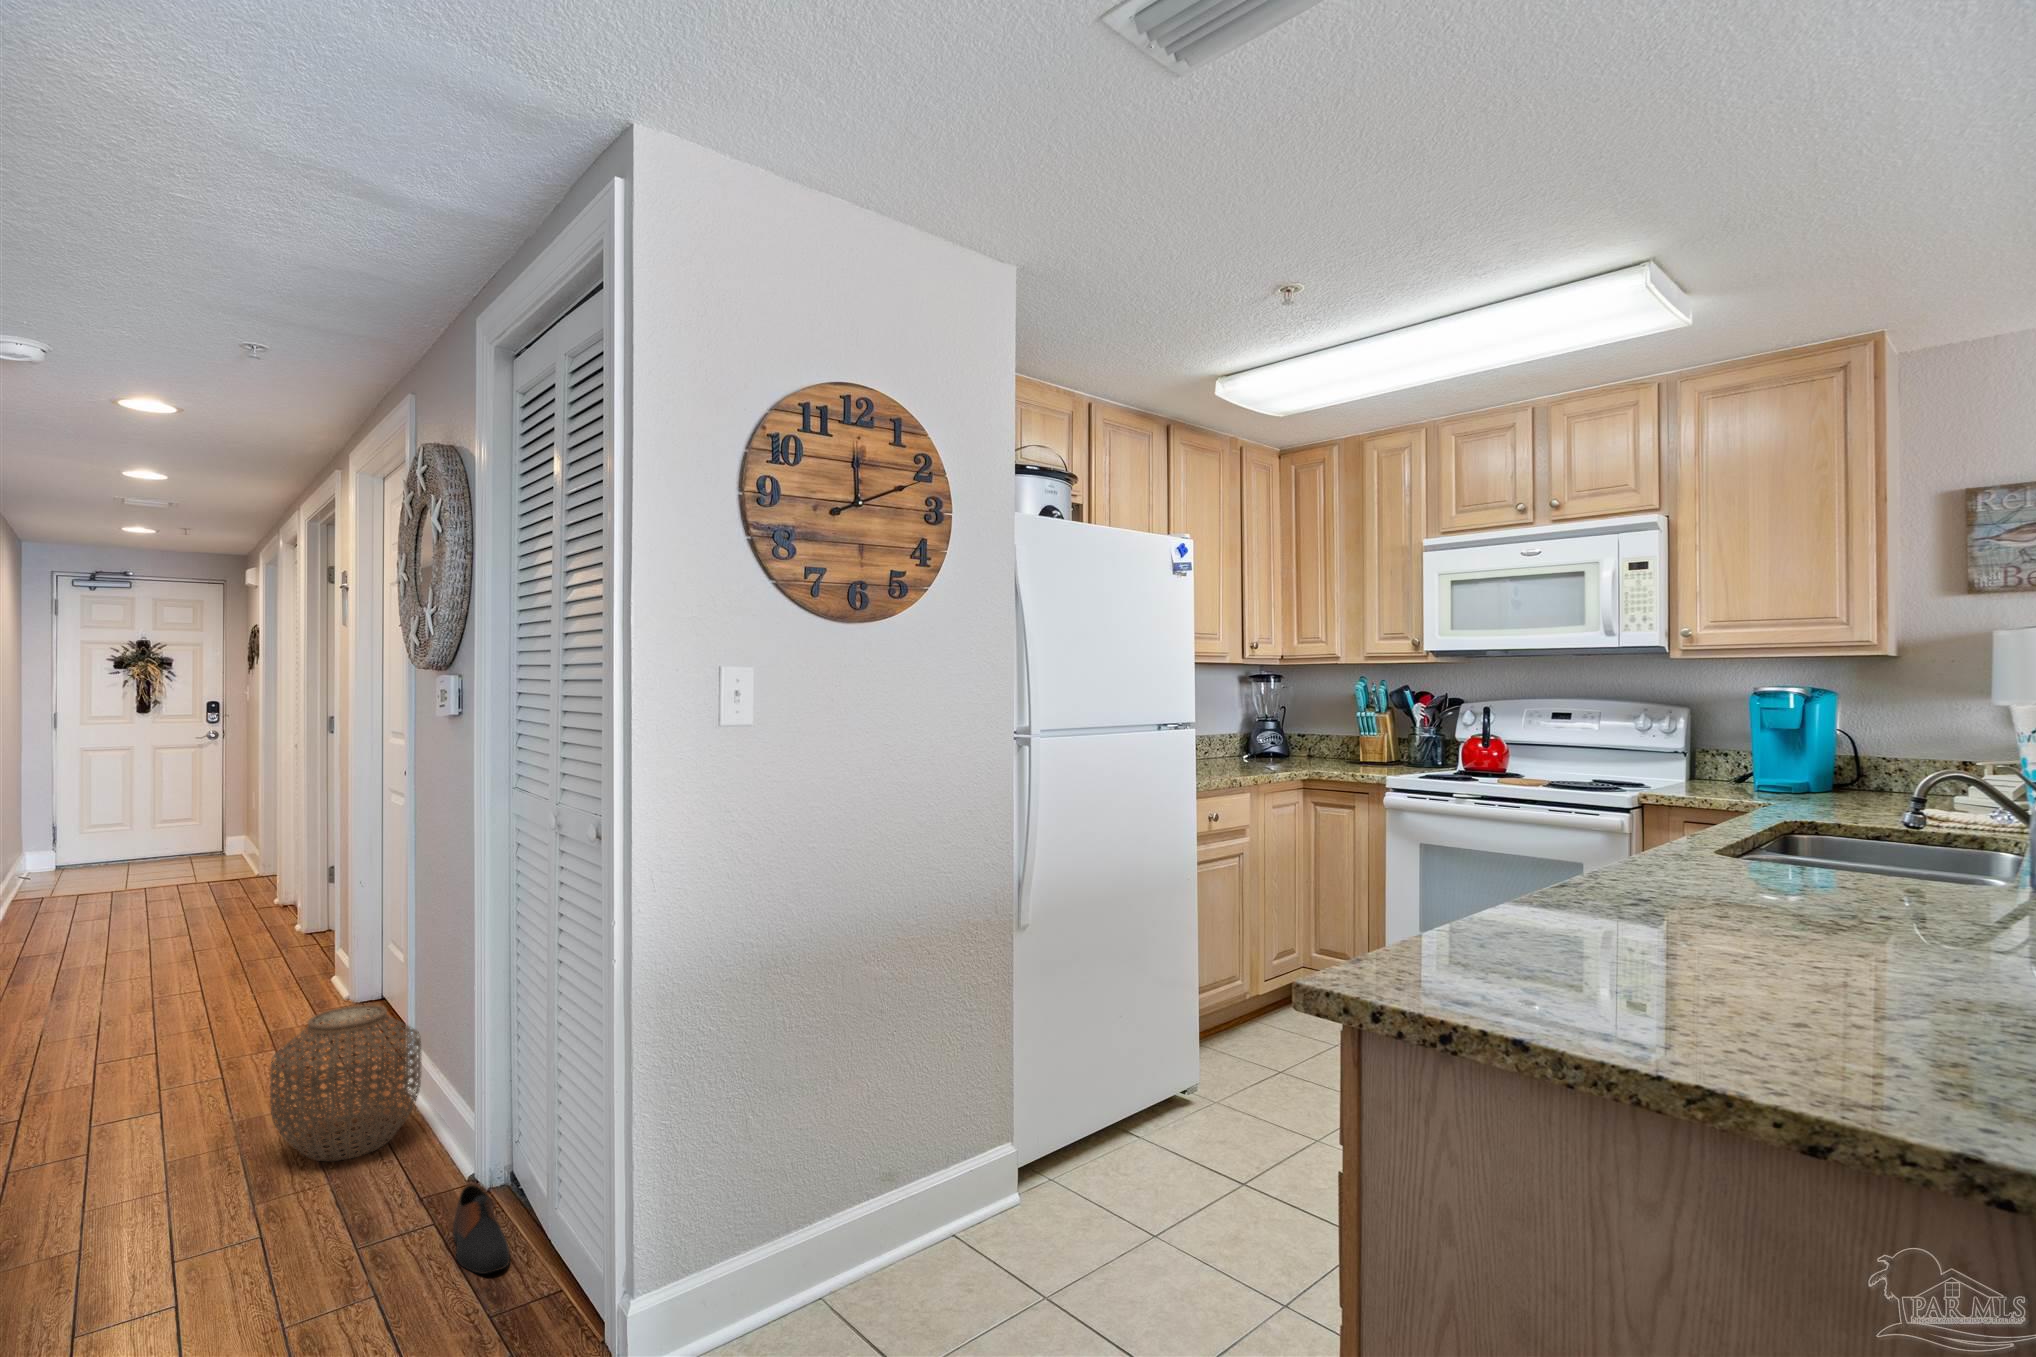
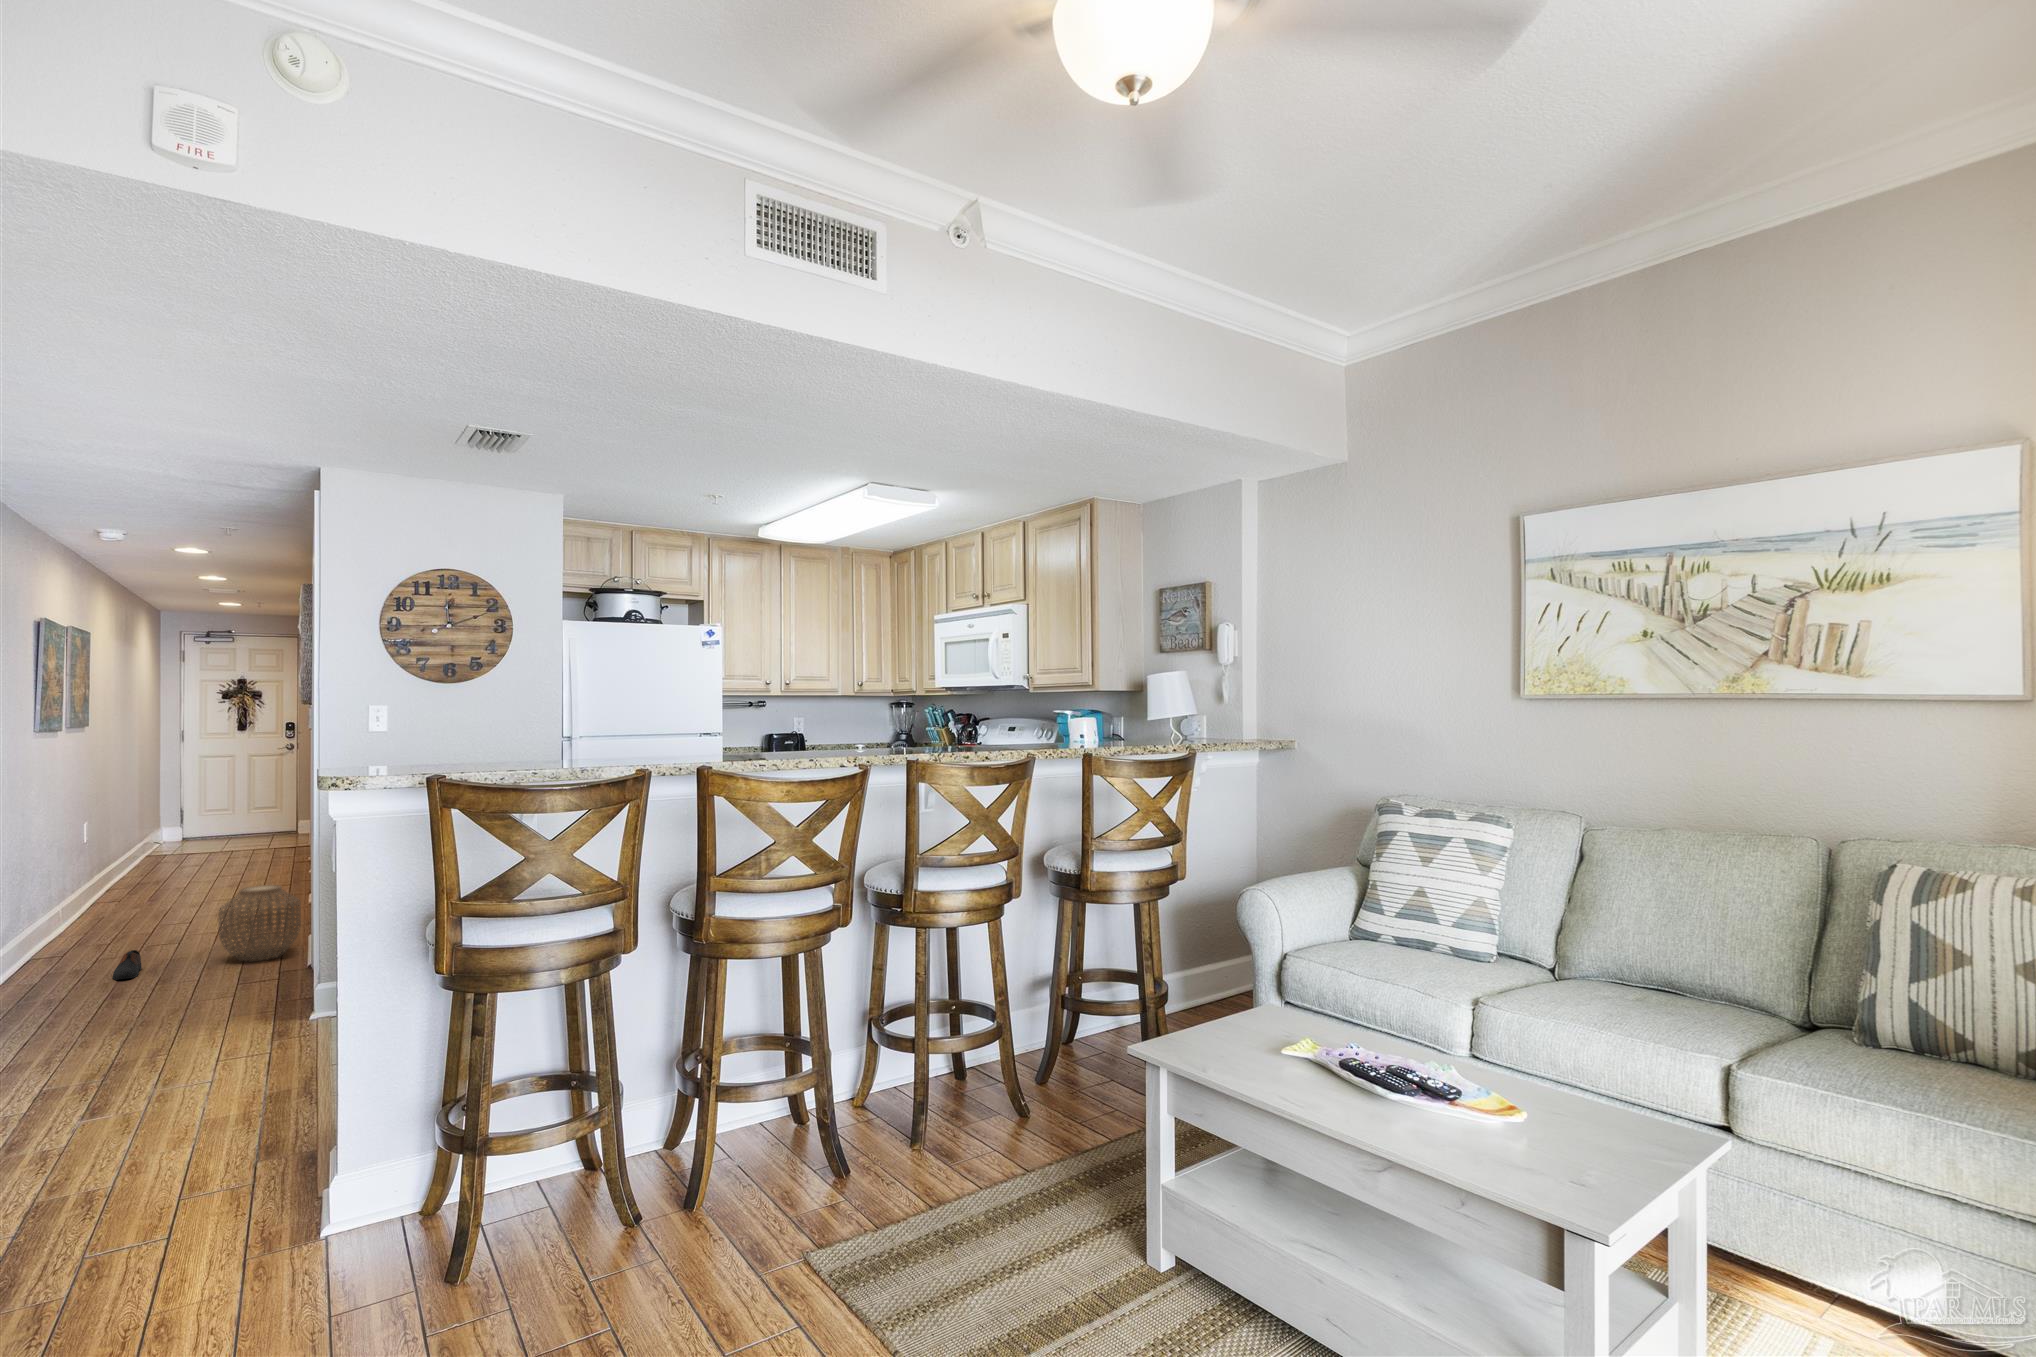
shoe: present [453,1184,510,1274] -> present [113,950,141,980]

